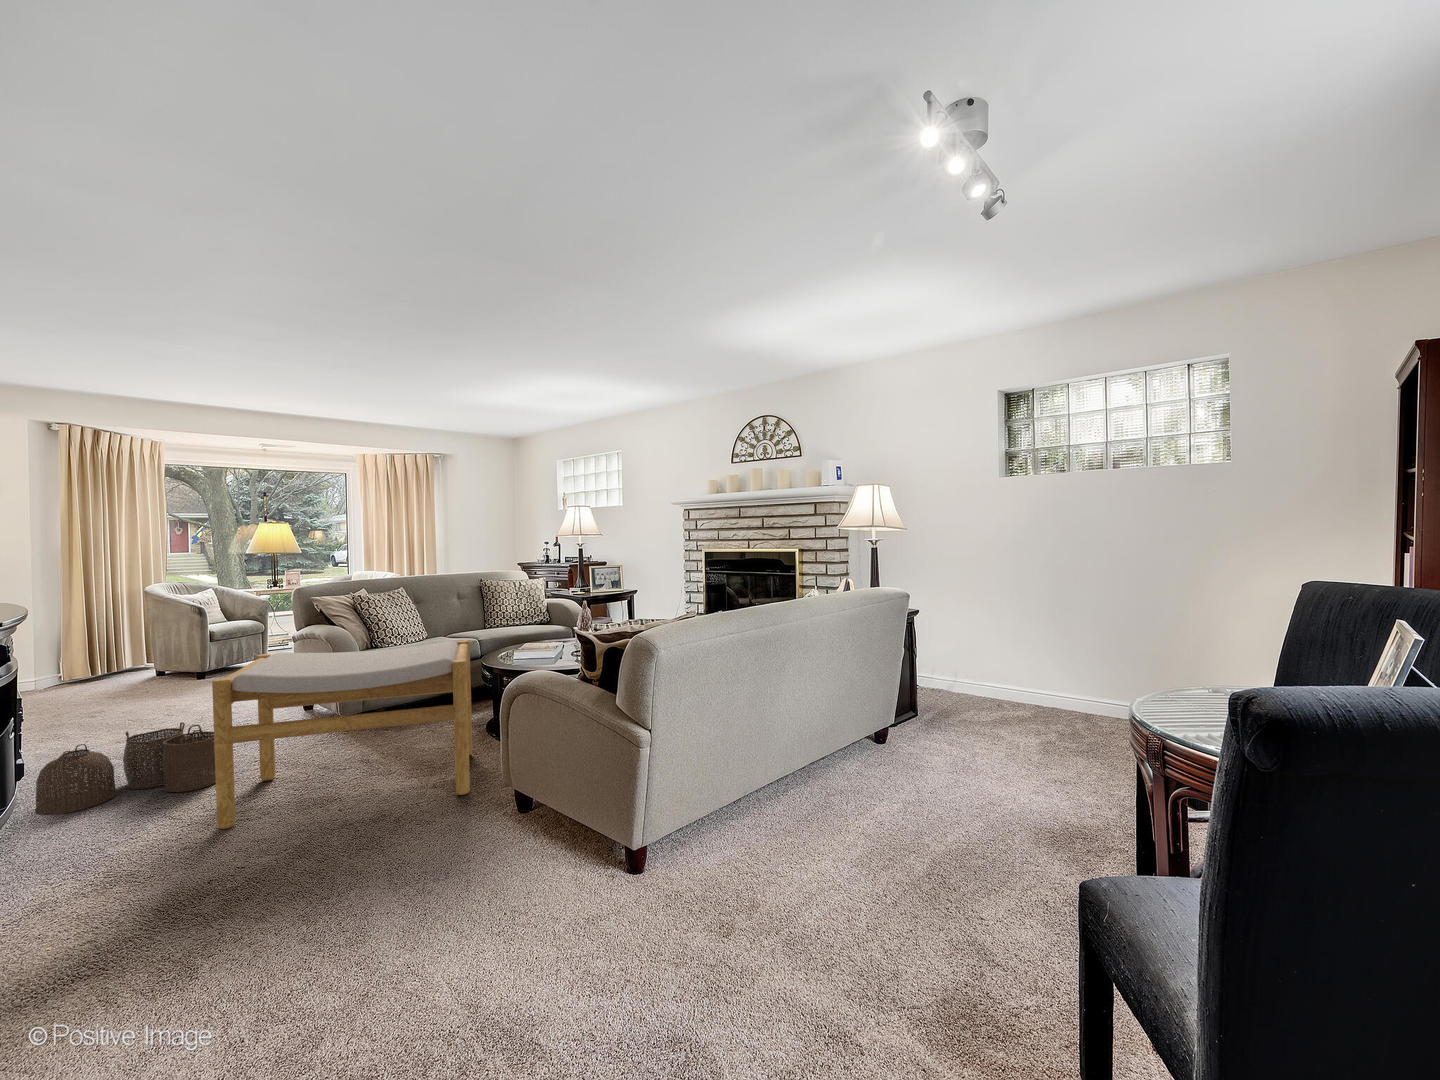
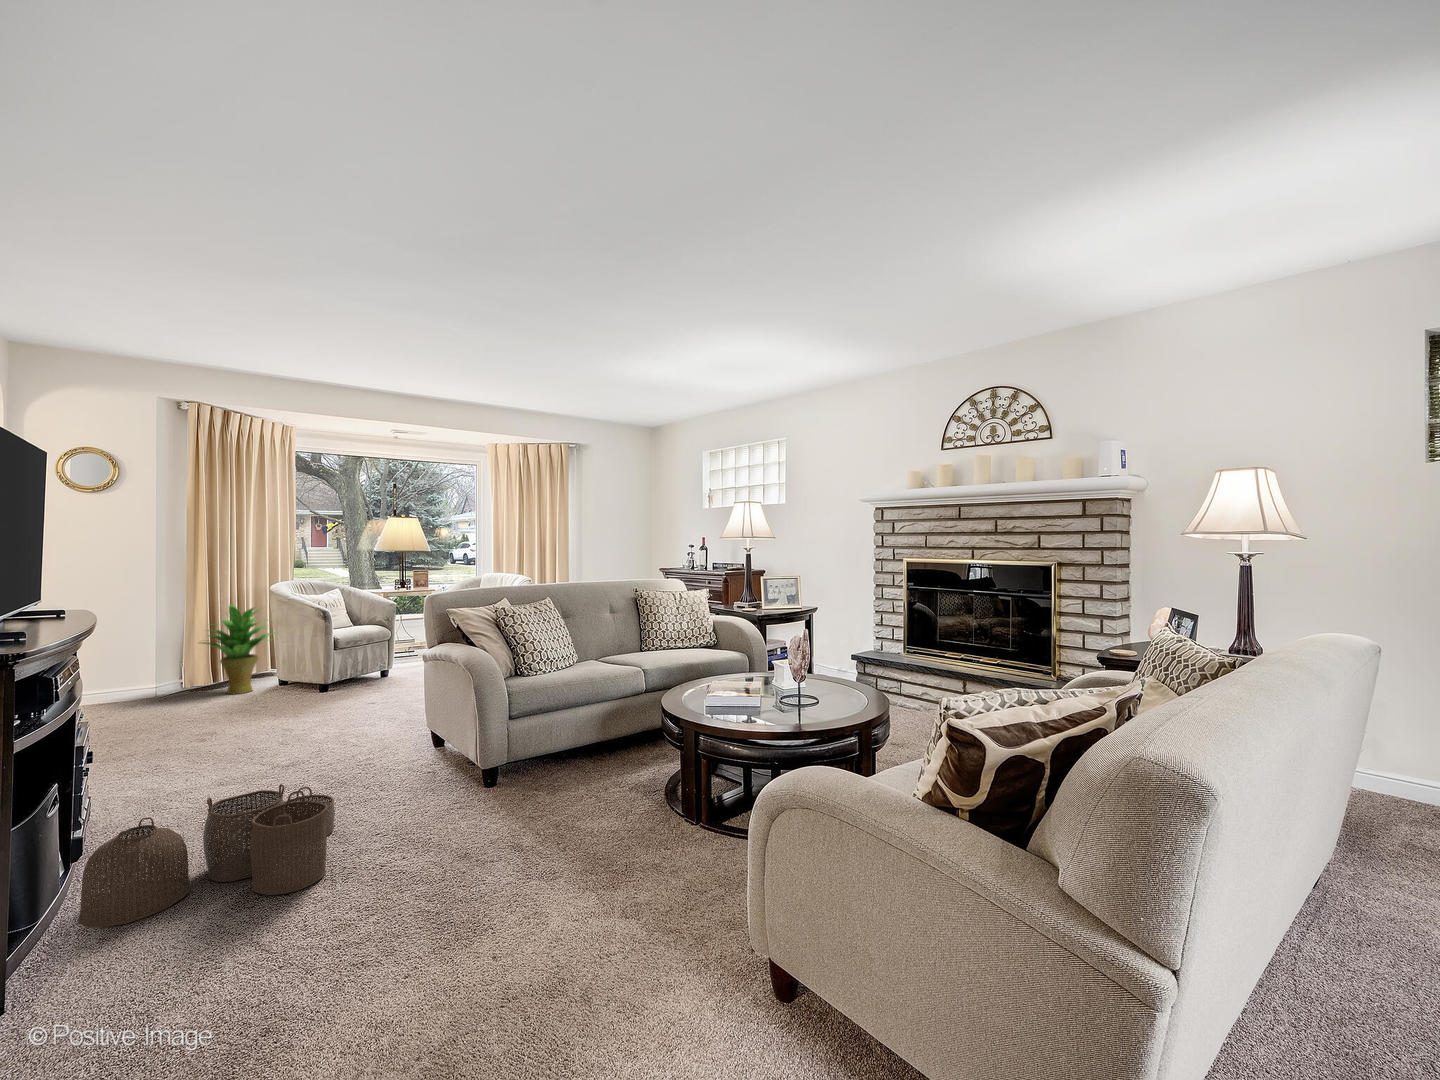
potted plant: none [75,605,155,684] -> present [202,605,271,694]
footstool: present [212,640,472,829] -> none [309,686,687,998]

